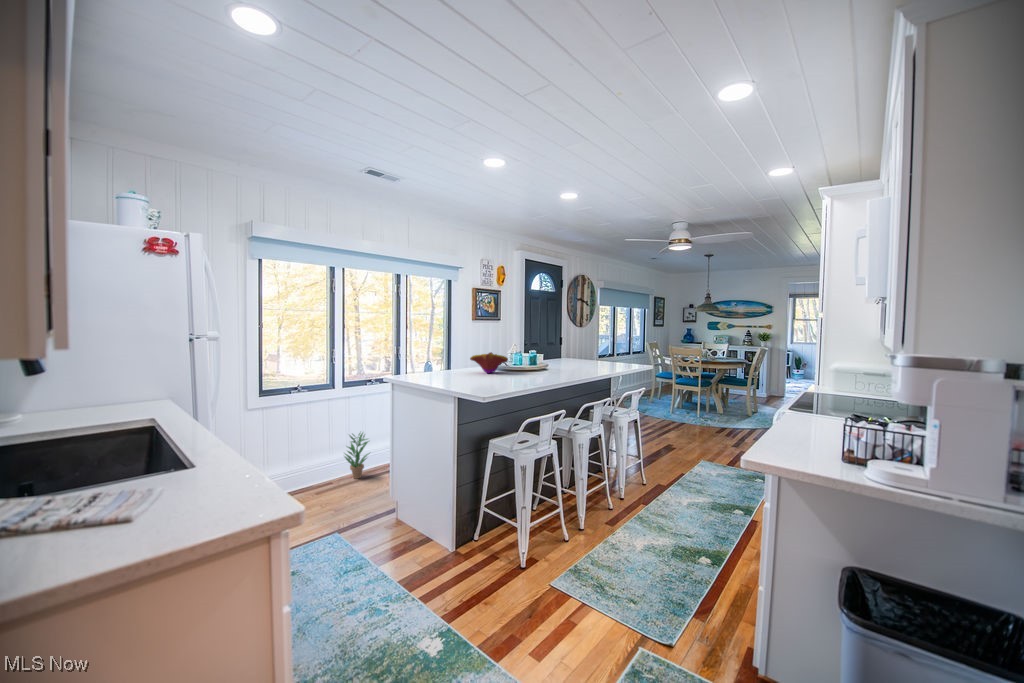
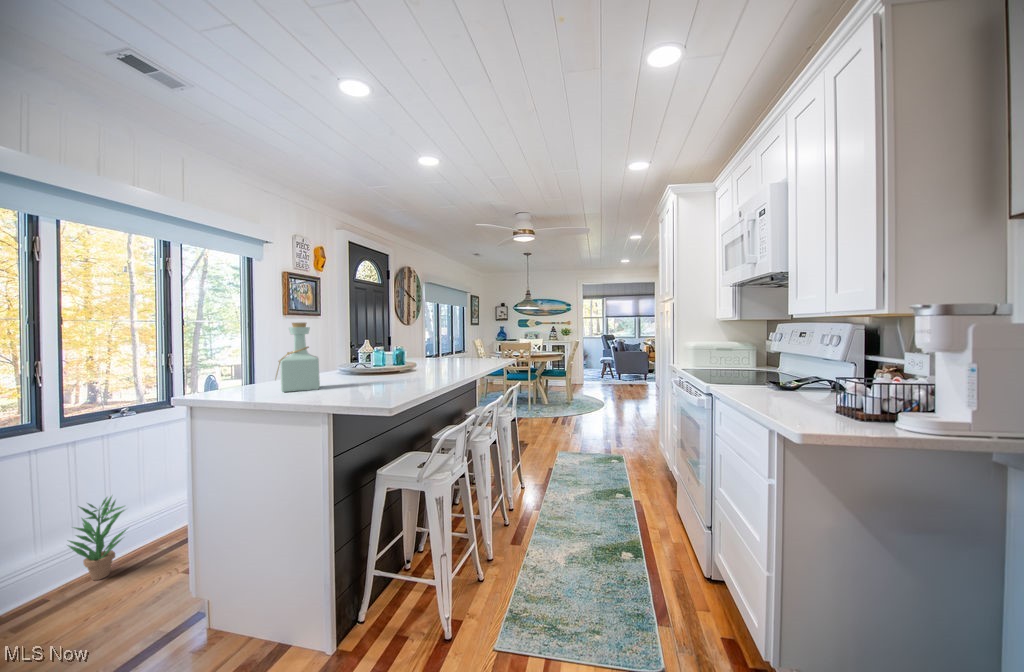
bottle: none [435,335,463,381] -> present [275,323,320,392]
decorative bowl: present [470,352,508,373] -> none [317,350,374,378]

